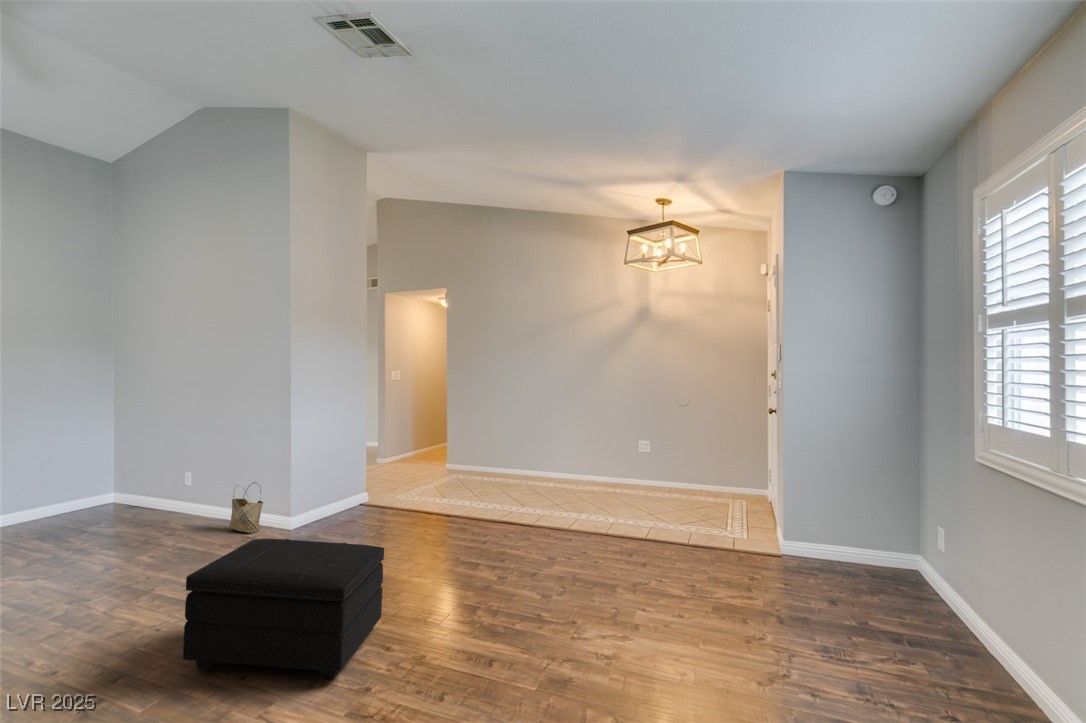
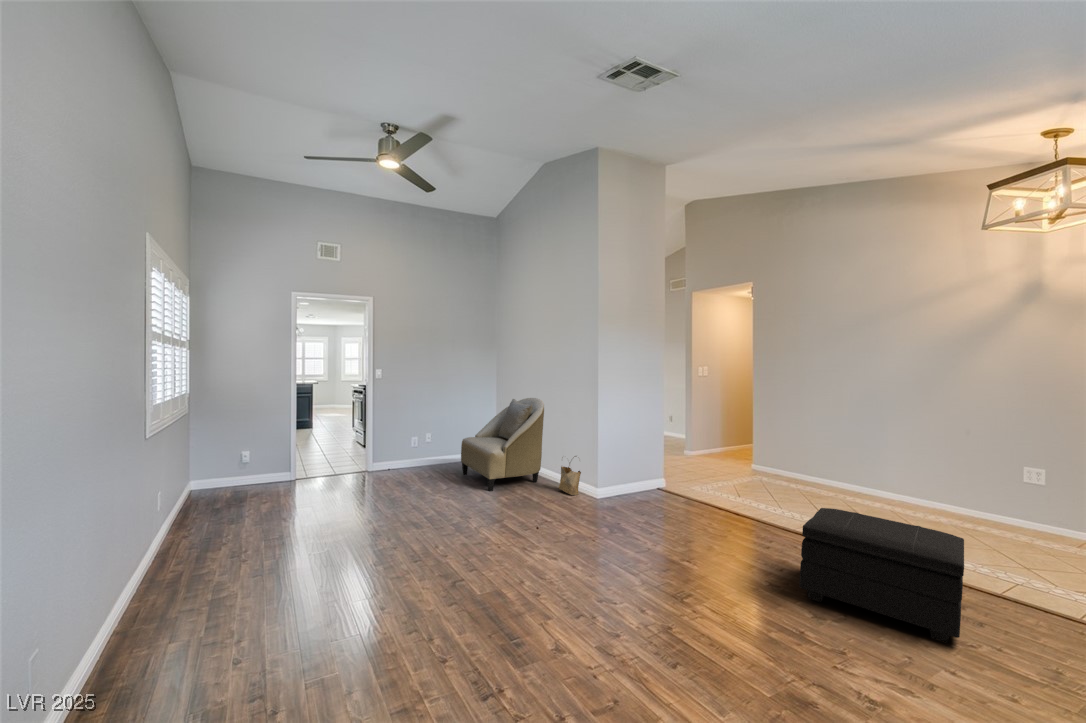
armchair: none [49,413,201,554] -> present [461,398,544,491]
footstool: present [183,539,384,679] -> present [799,508,964,643]

